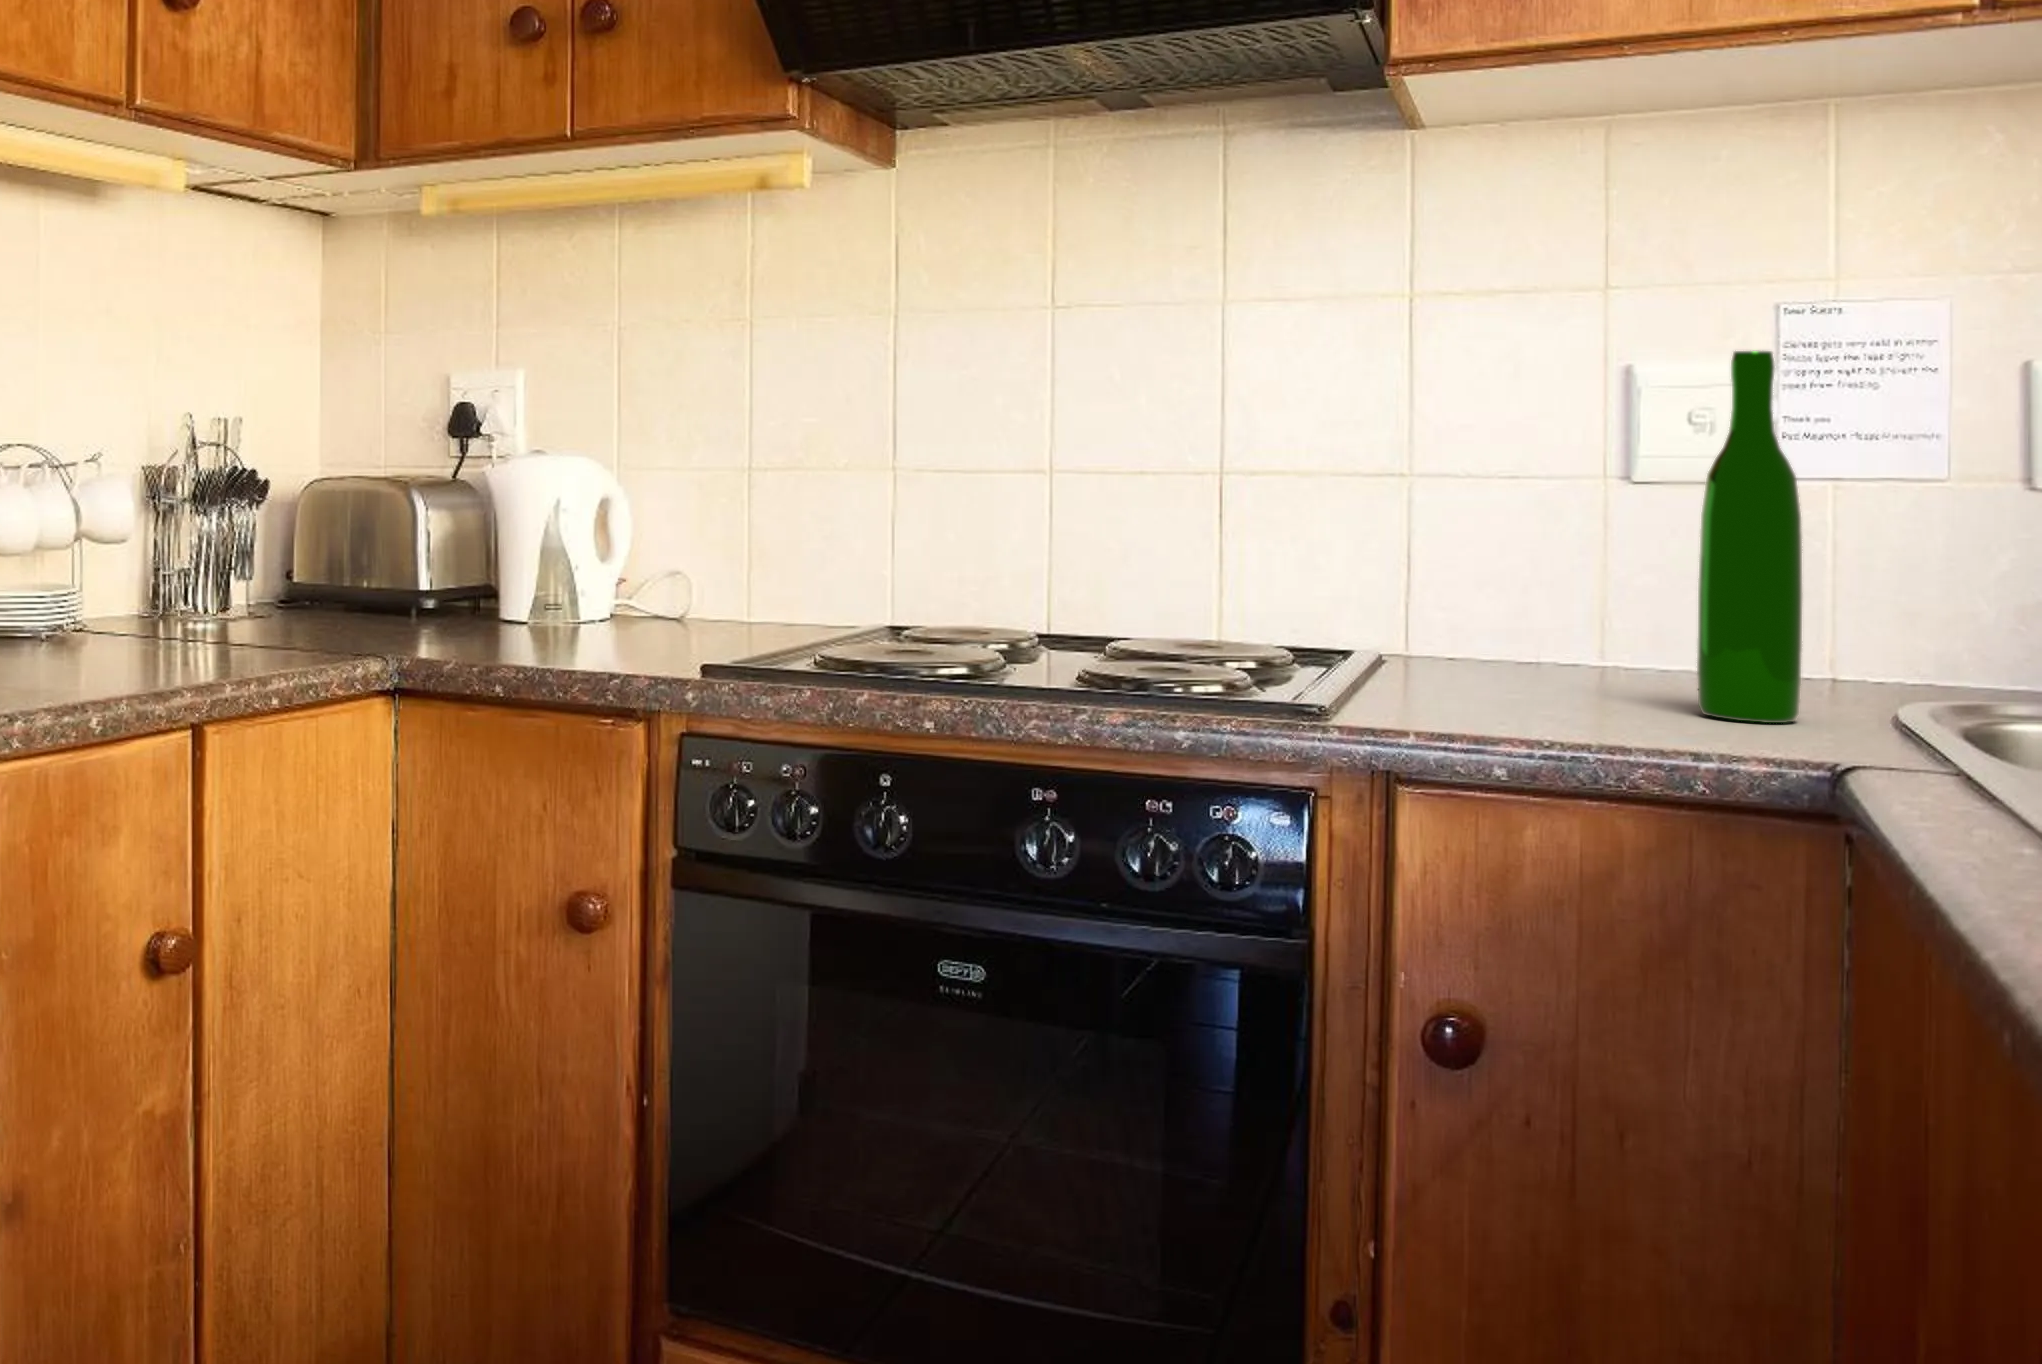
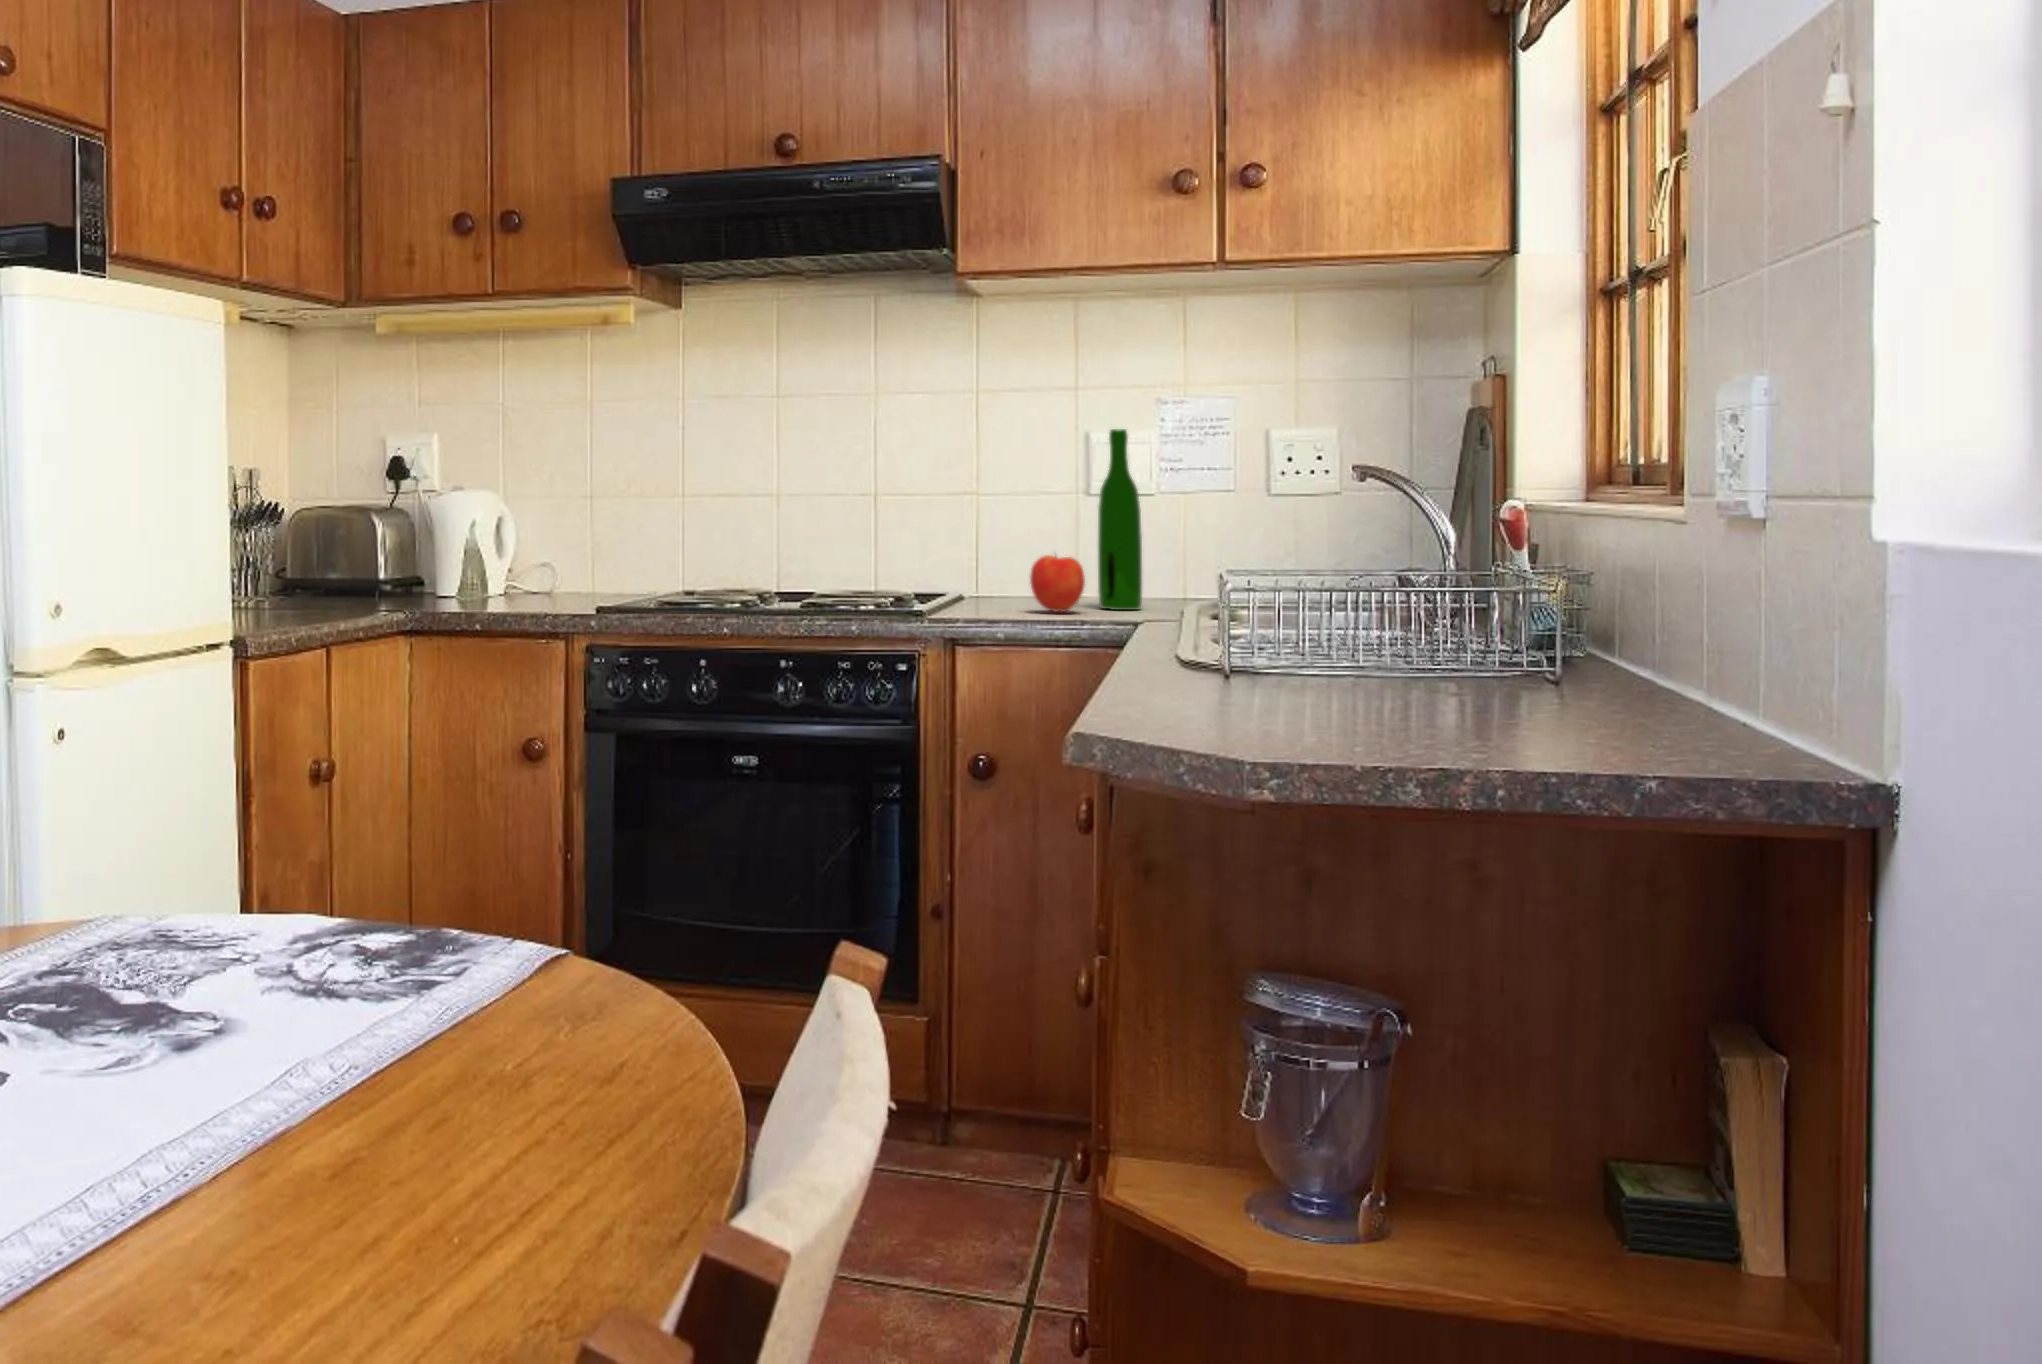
apple: none [1559,599,1685,726] -> present [1030,555,1085,612]

